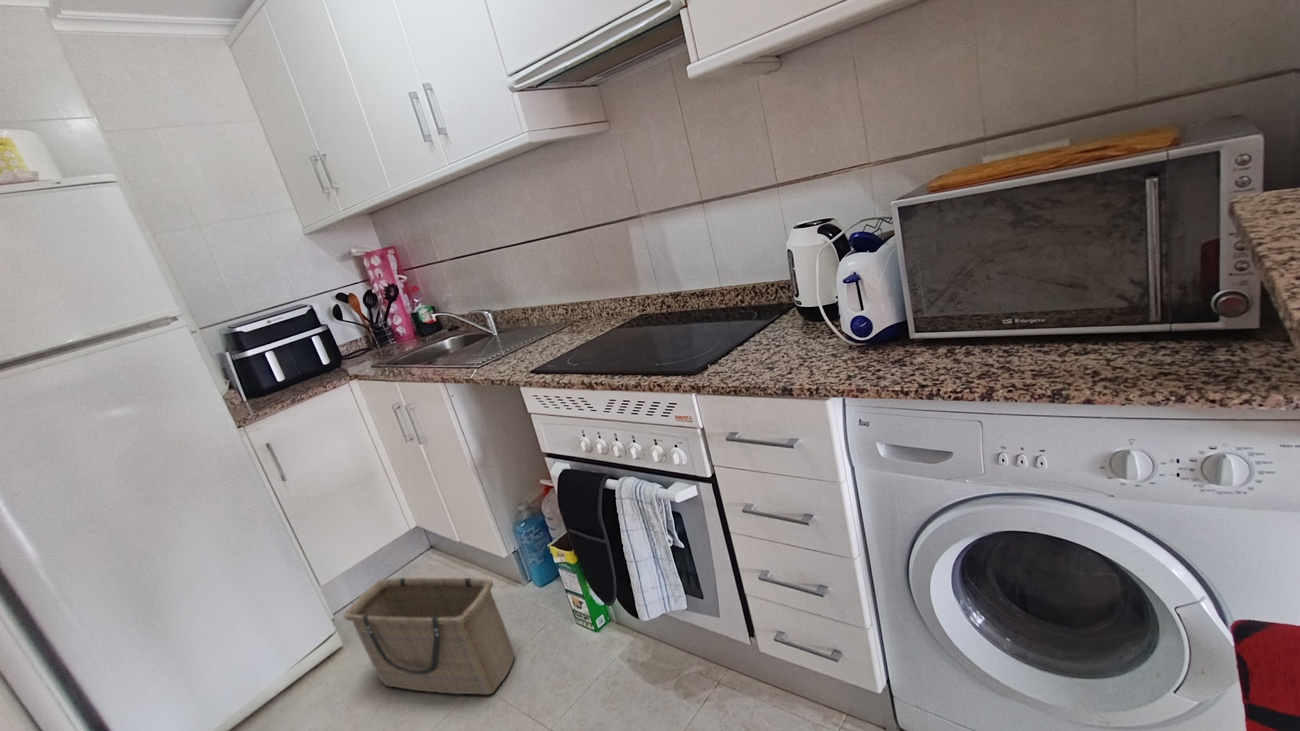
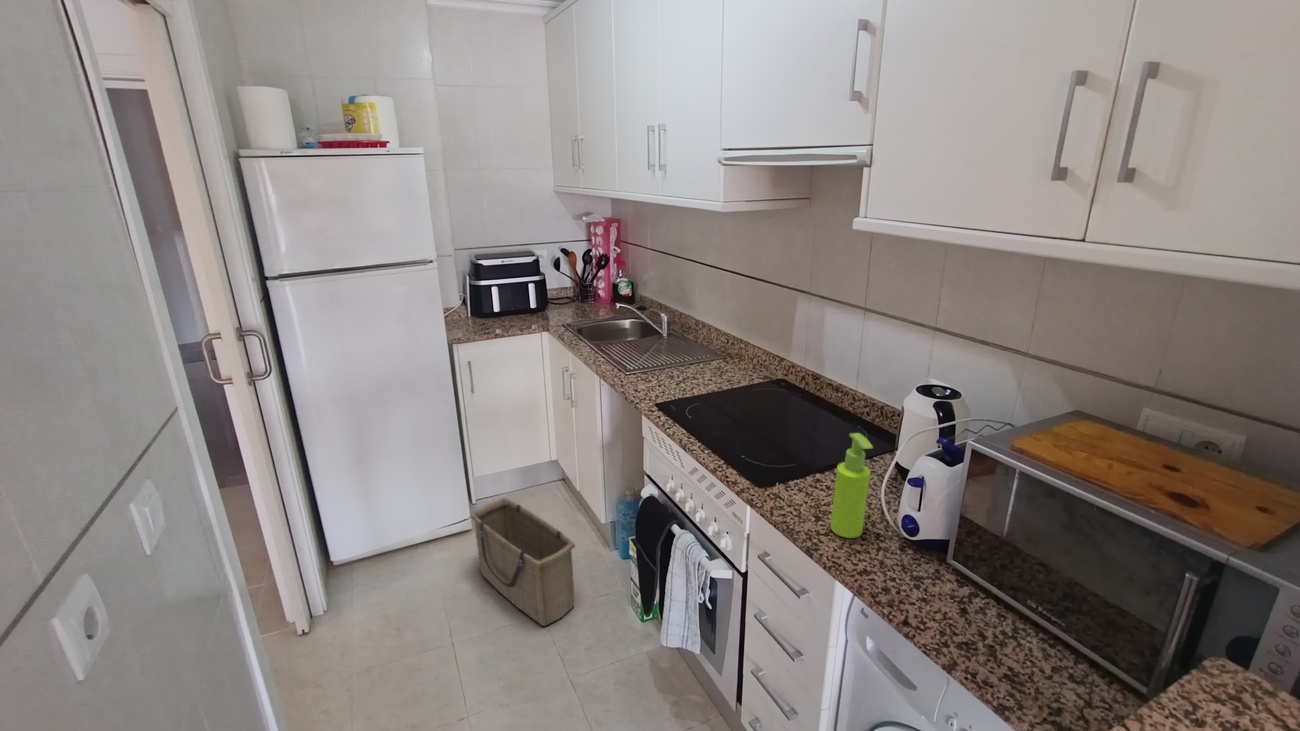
soap dispenser: none [775,254,820,368] -> present [831,433,873,538]

